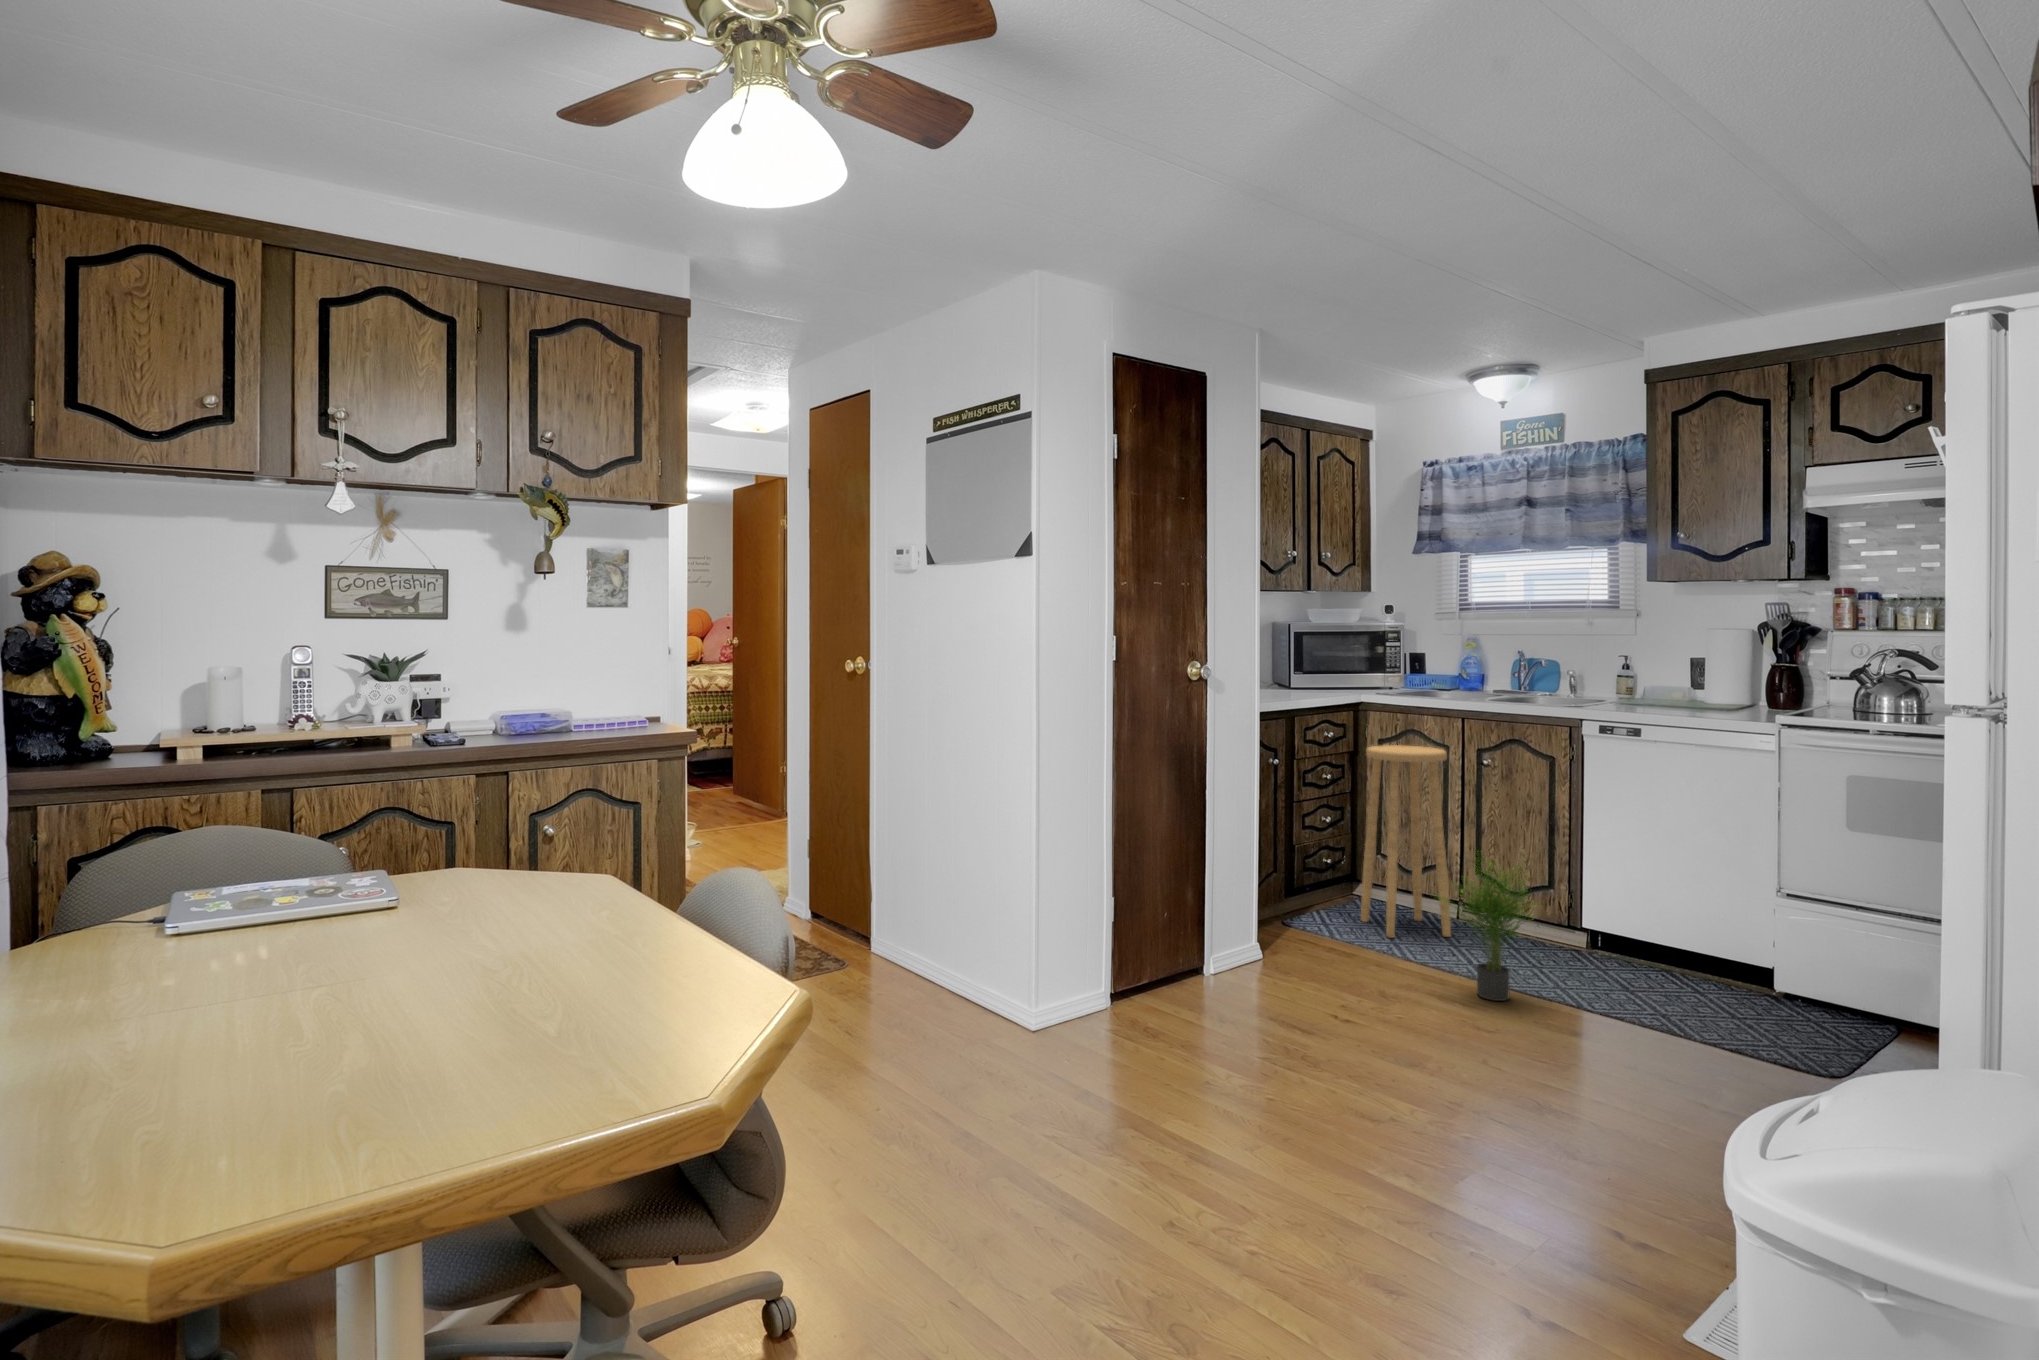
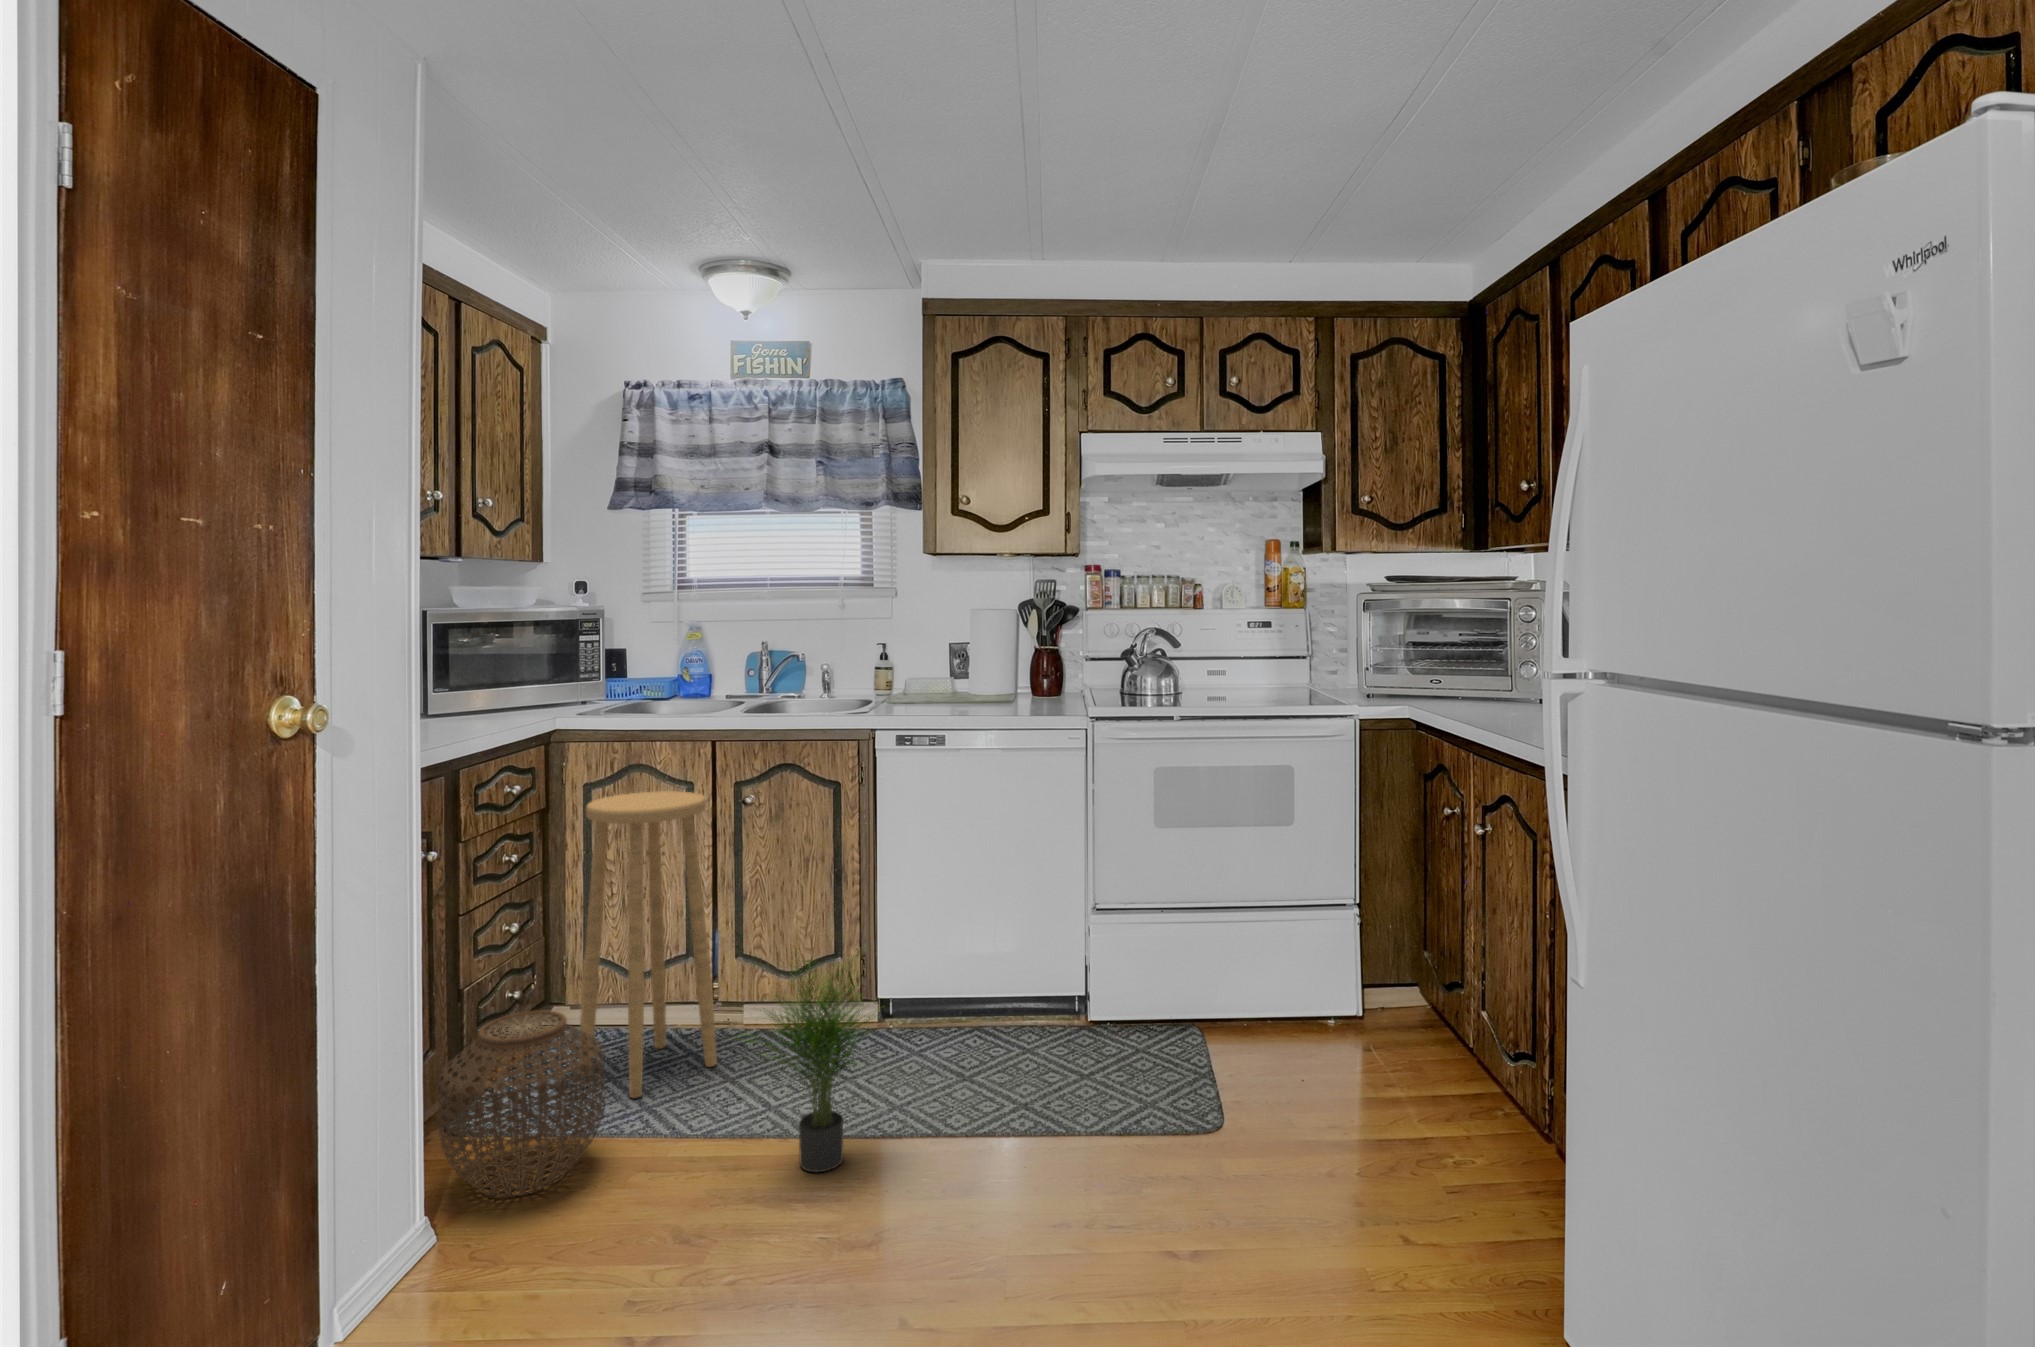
woven basket: none [1269,858,1360,959] -> present [438,1010,606,1198]

